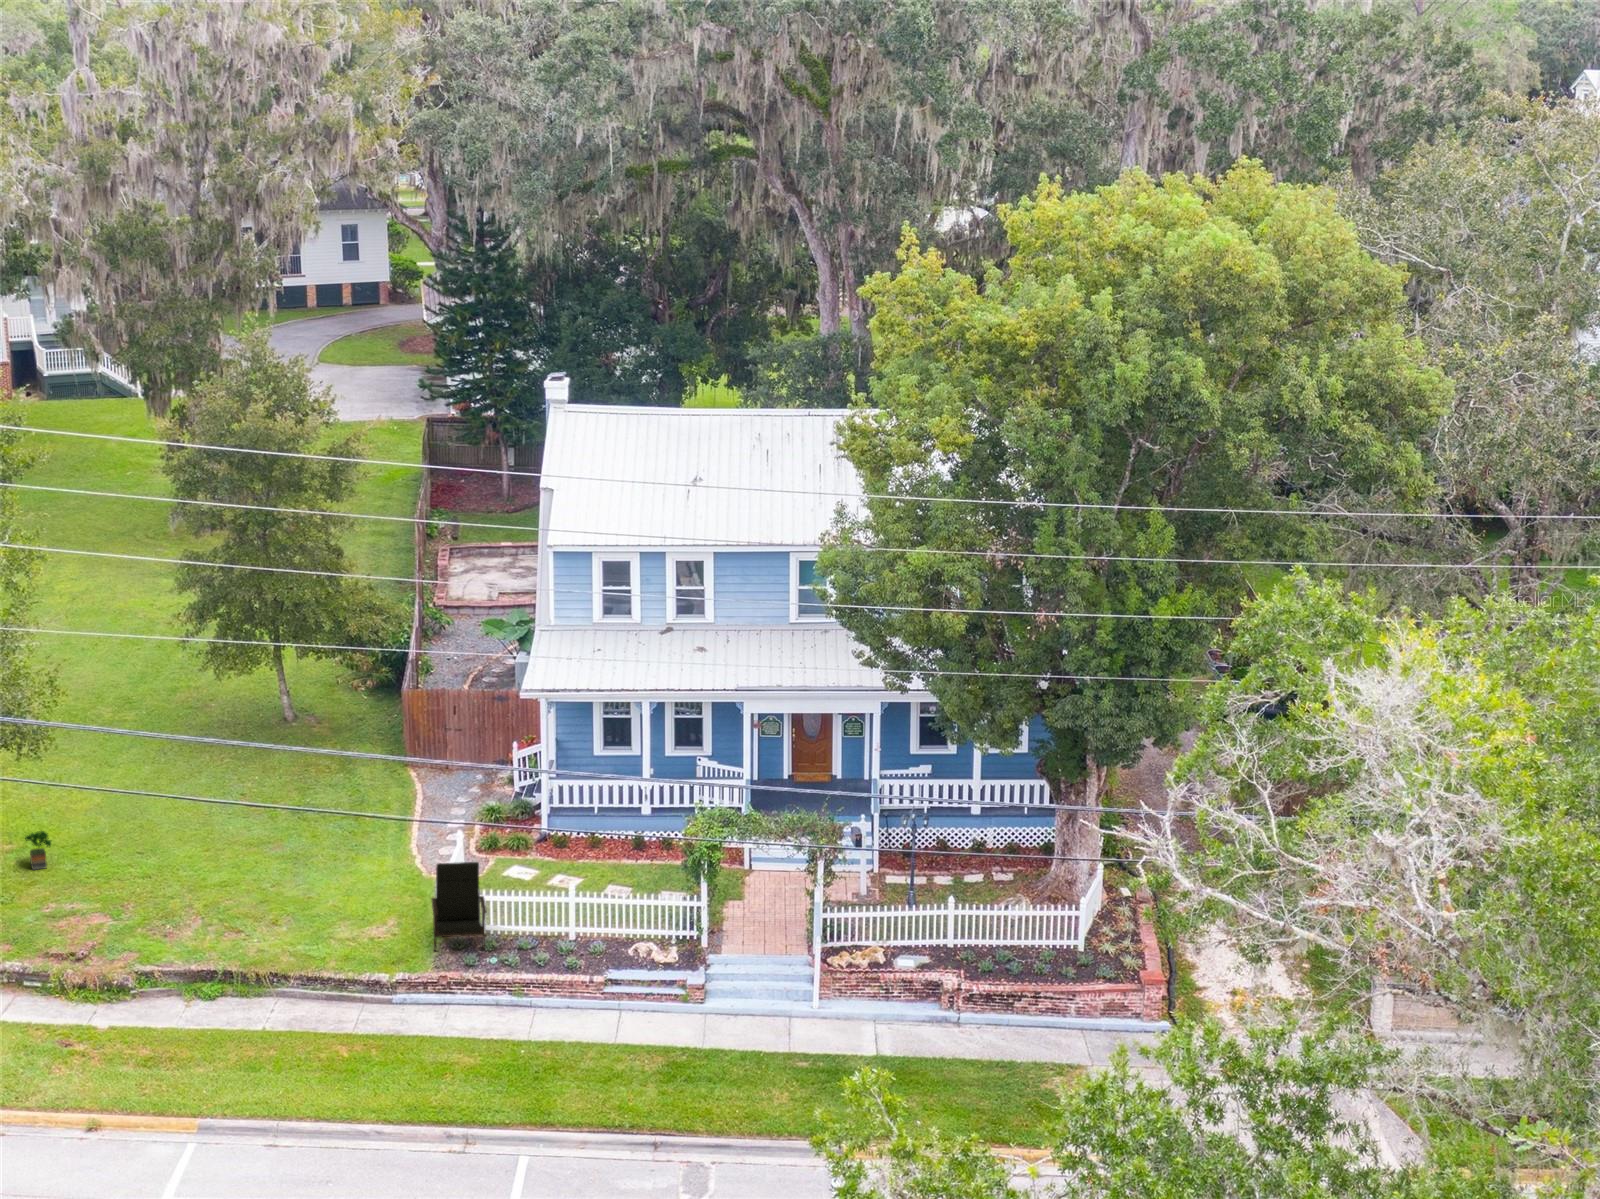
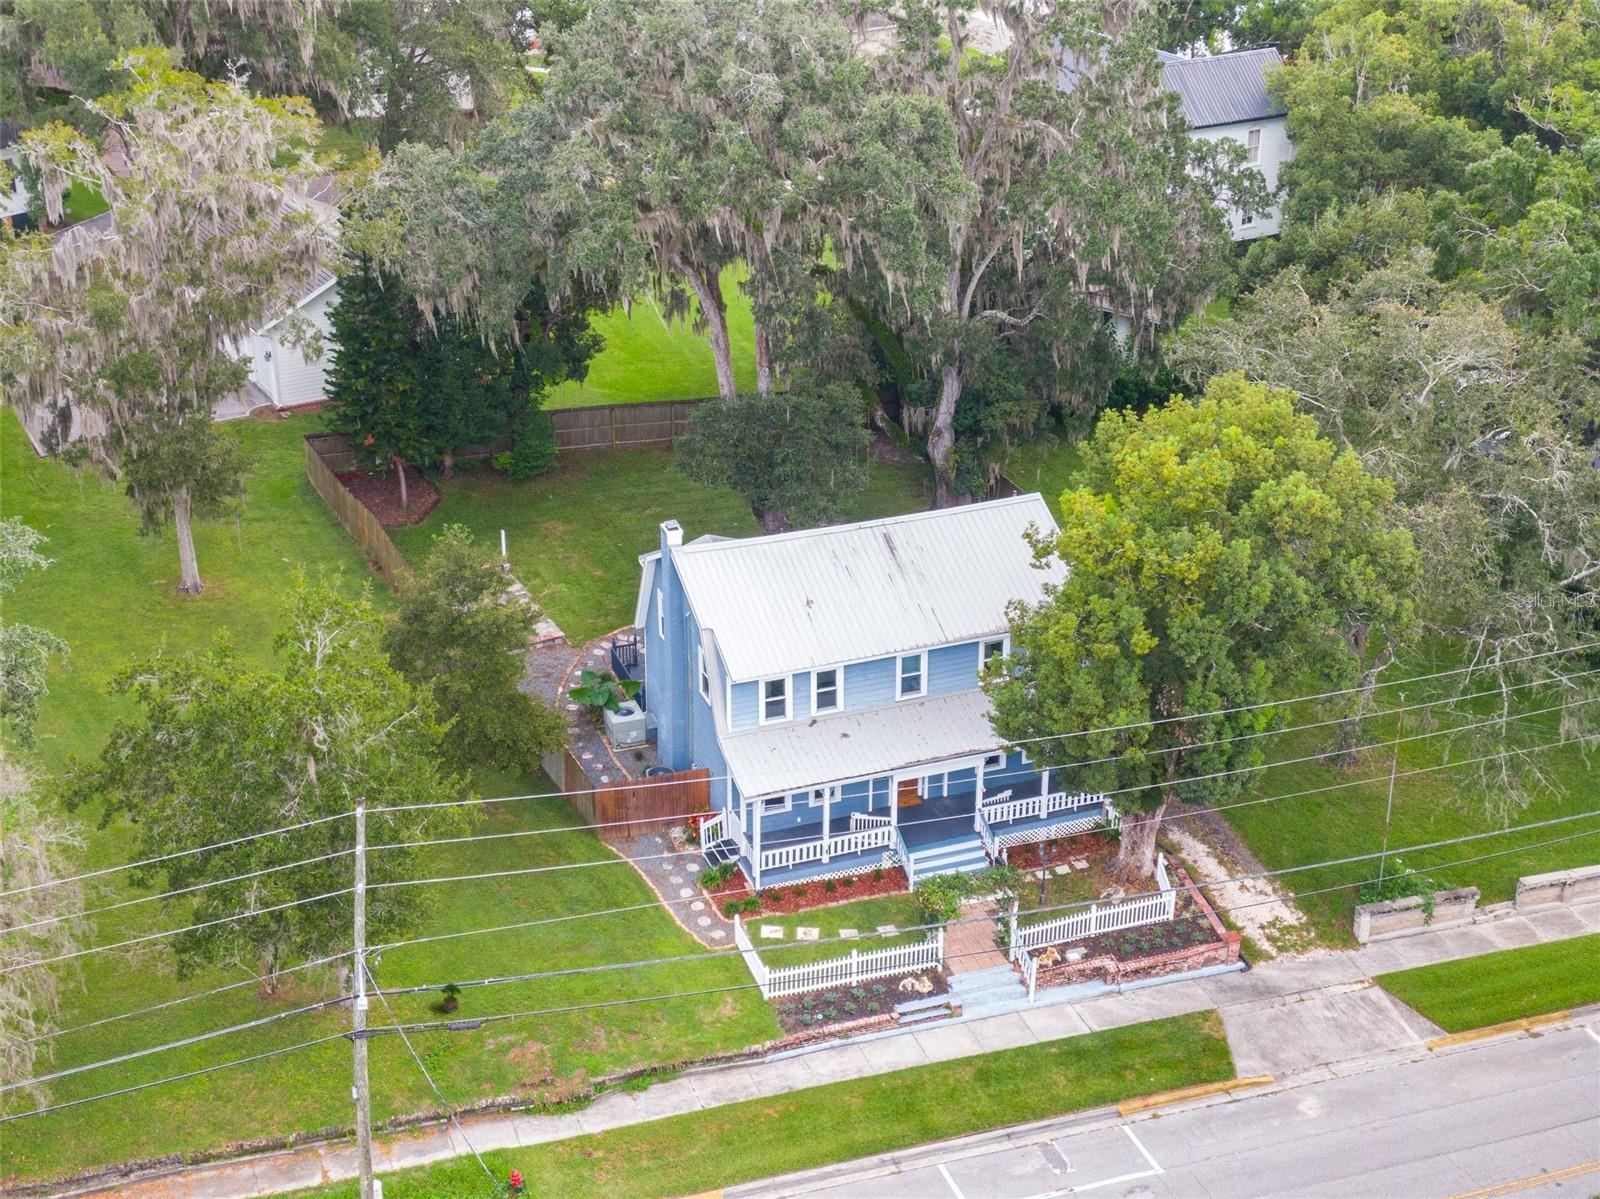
lounge chair: present [432,862,487,951] -> none [757,948,807,1018]

